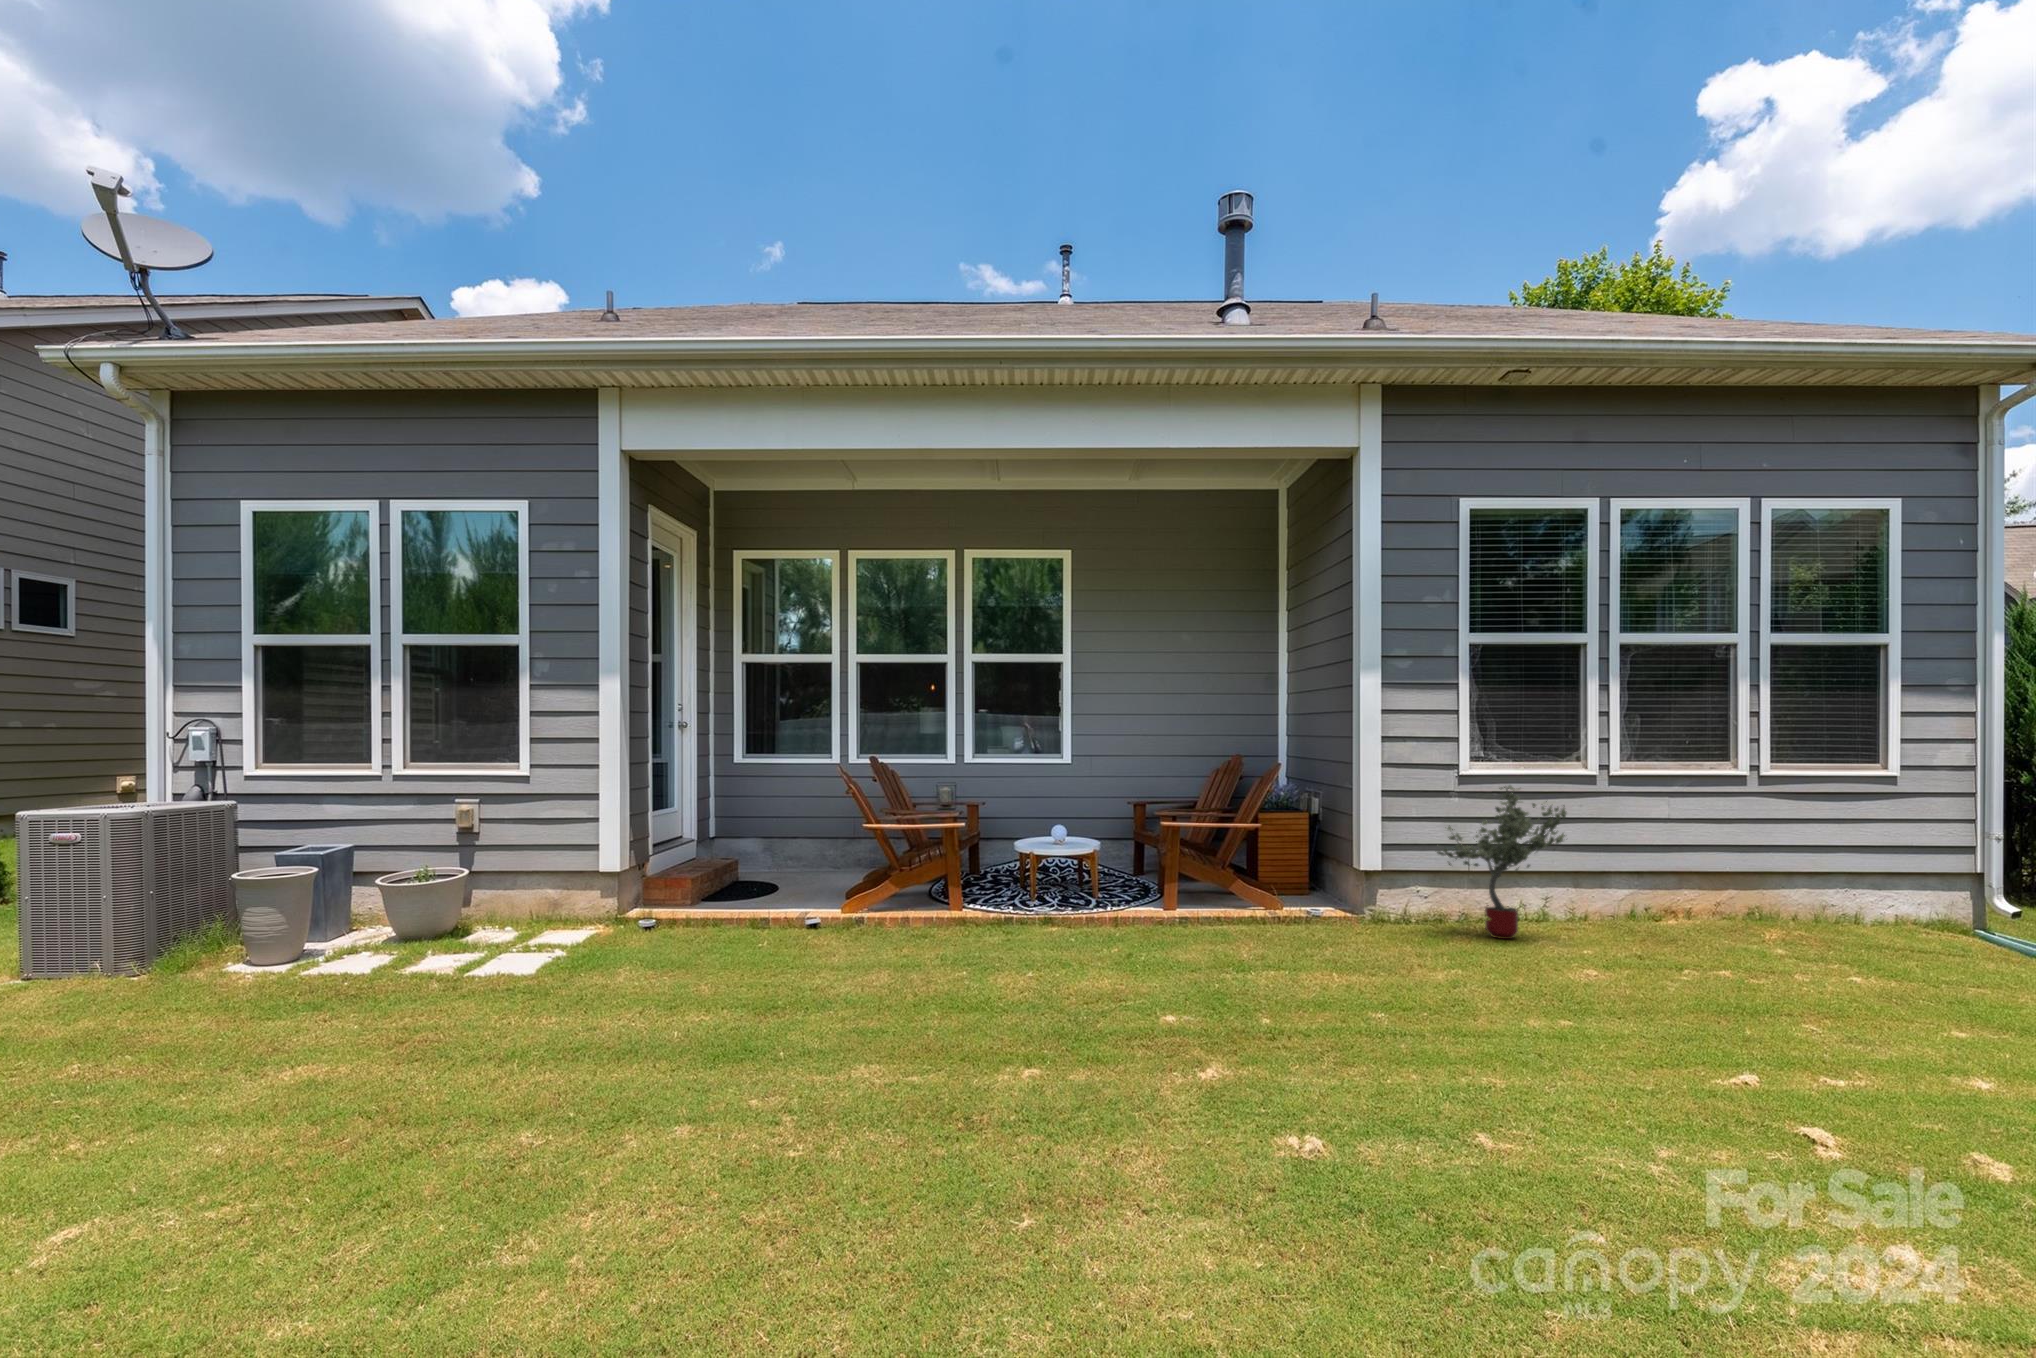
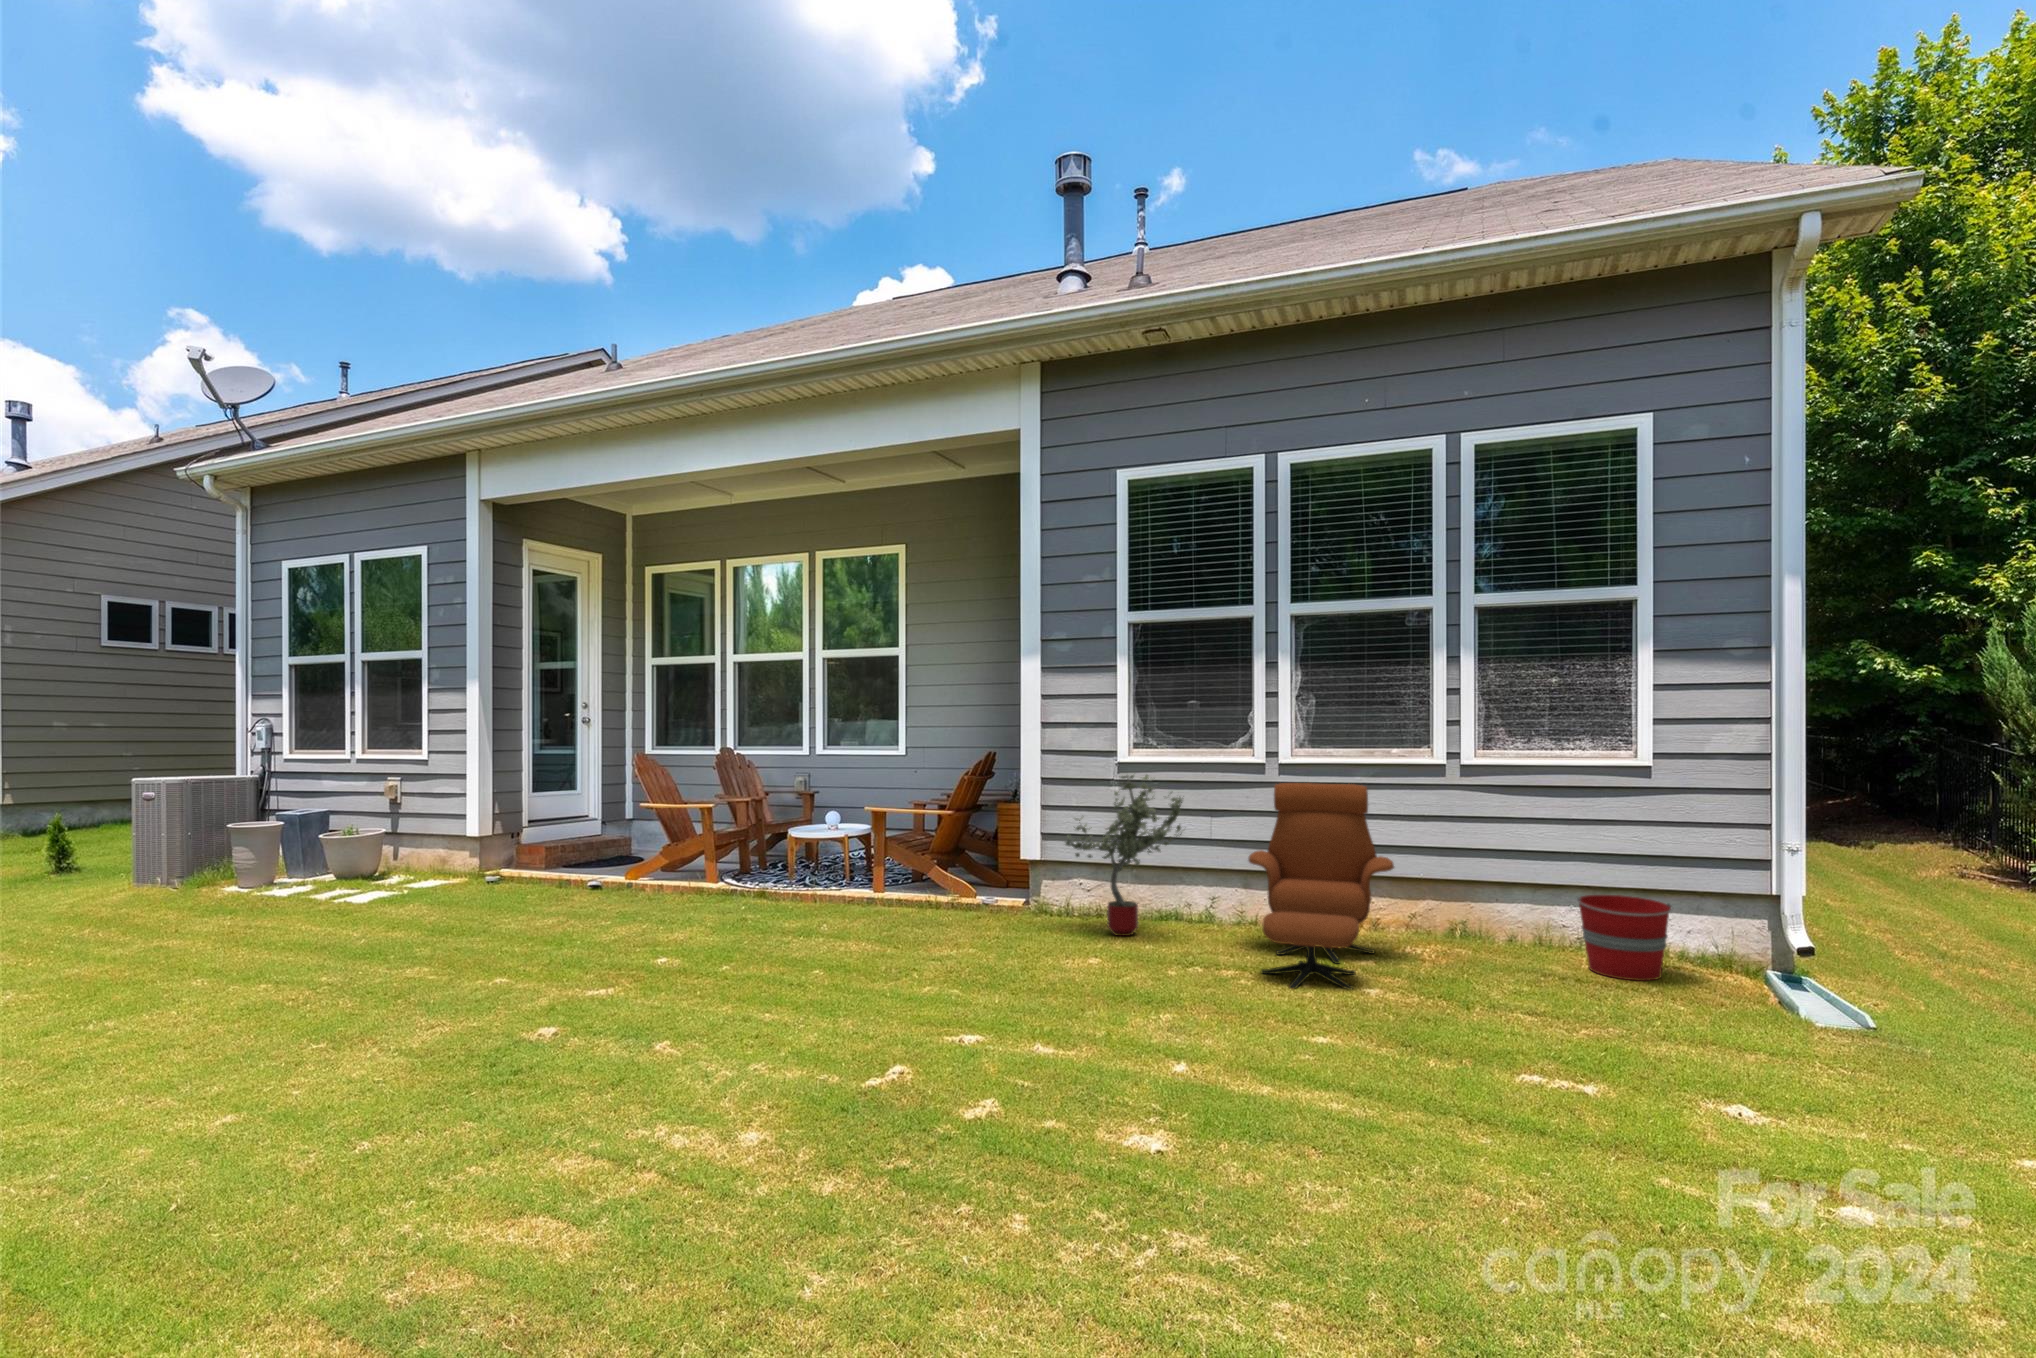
lounge chair: none [1612,792,1818,975] -> present [1248,783,1394,990]
bucket: none [1863,878,1956,944] -> present [1577,895,1672,981]

